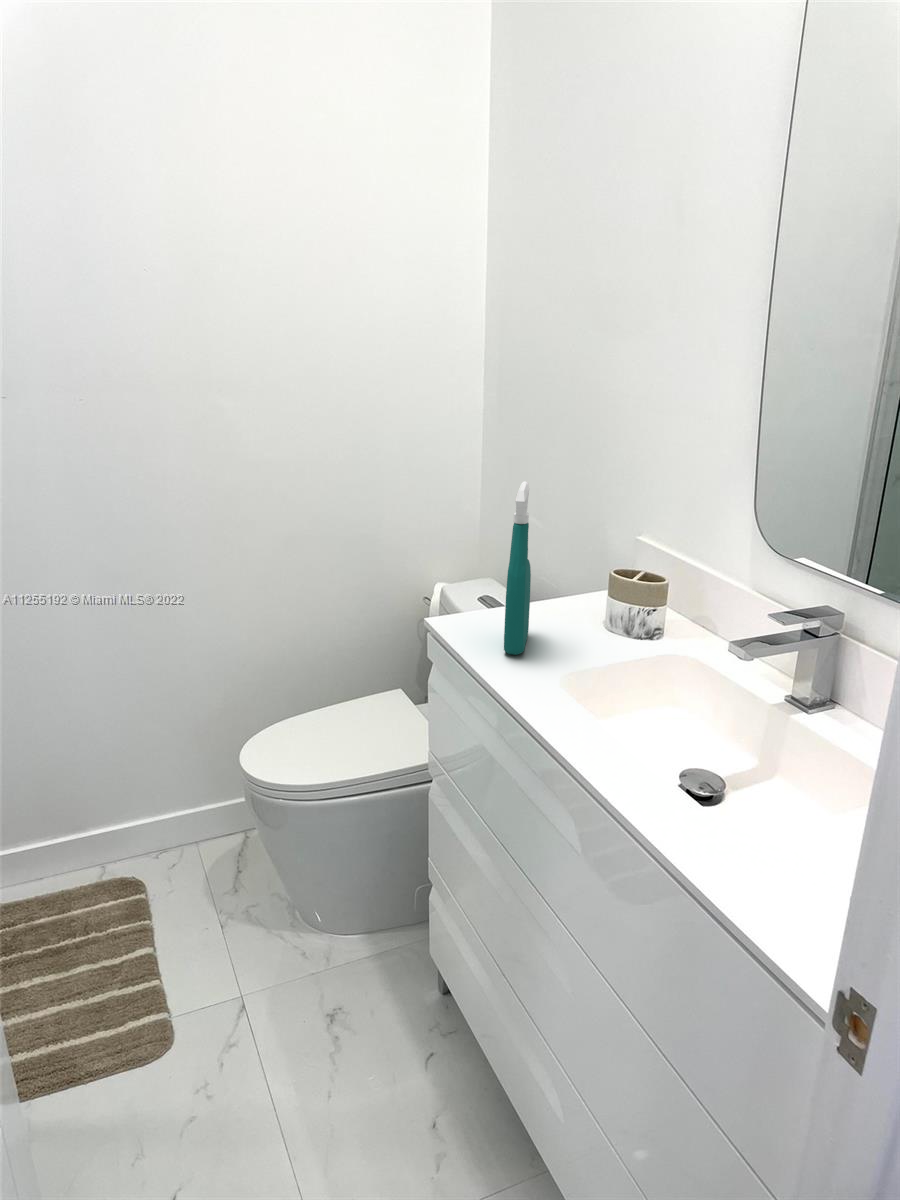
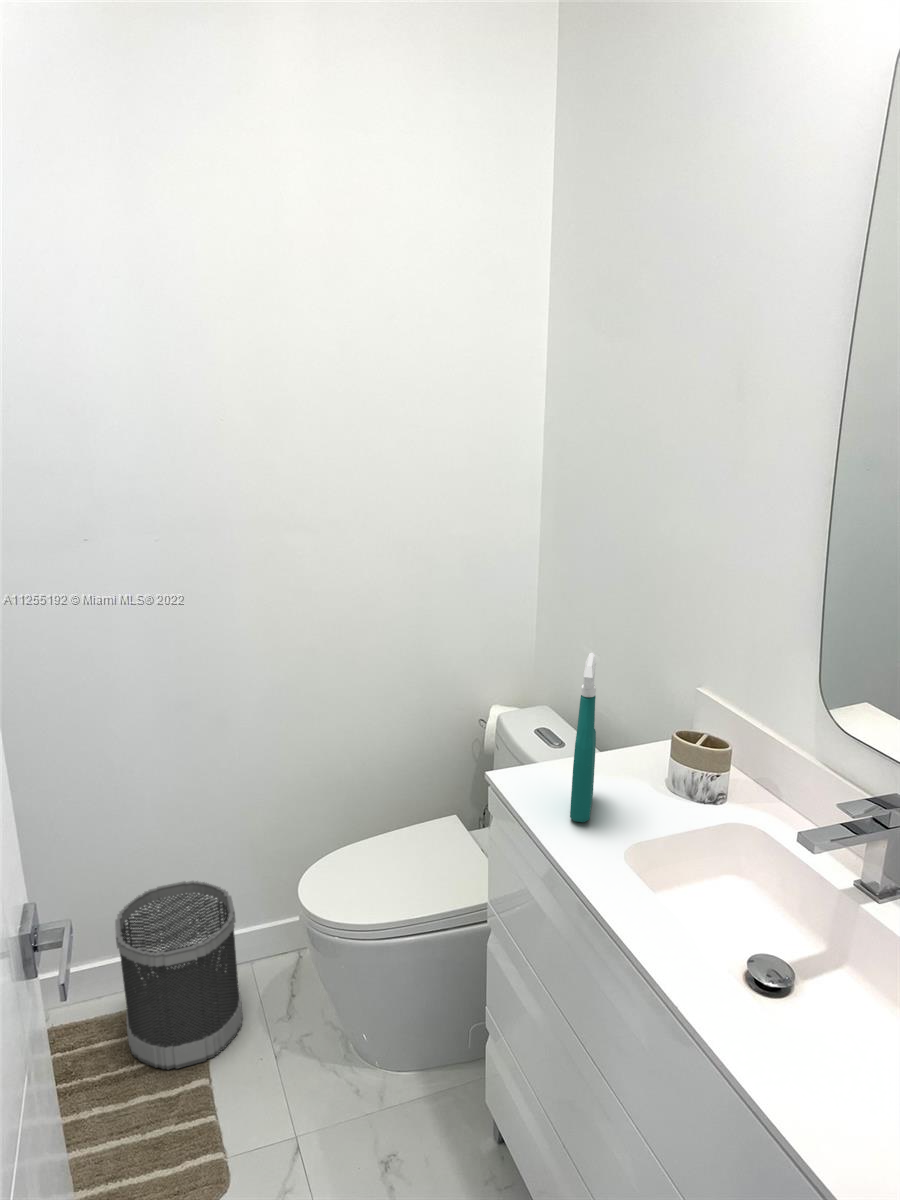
wastebasket: none [50,758,187,941] -> present [115,881,243,1070]

